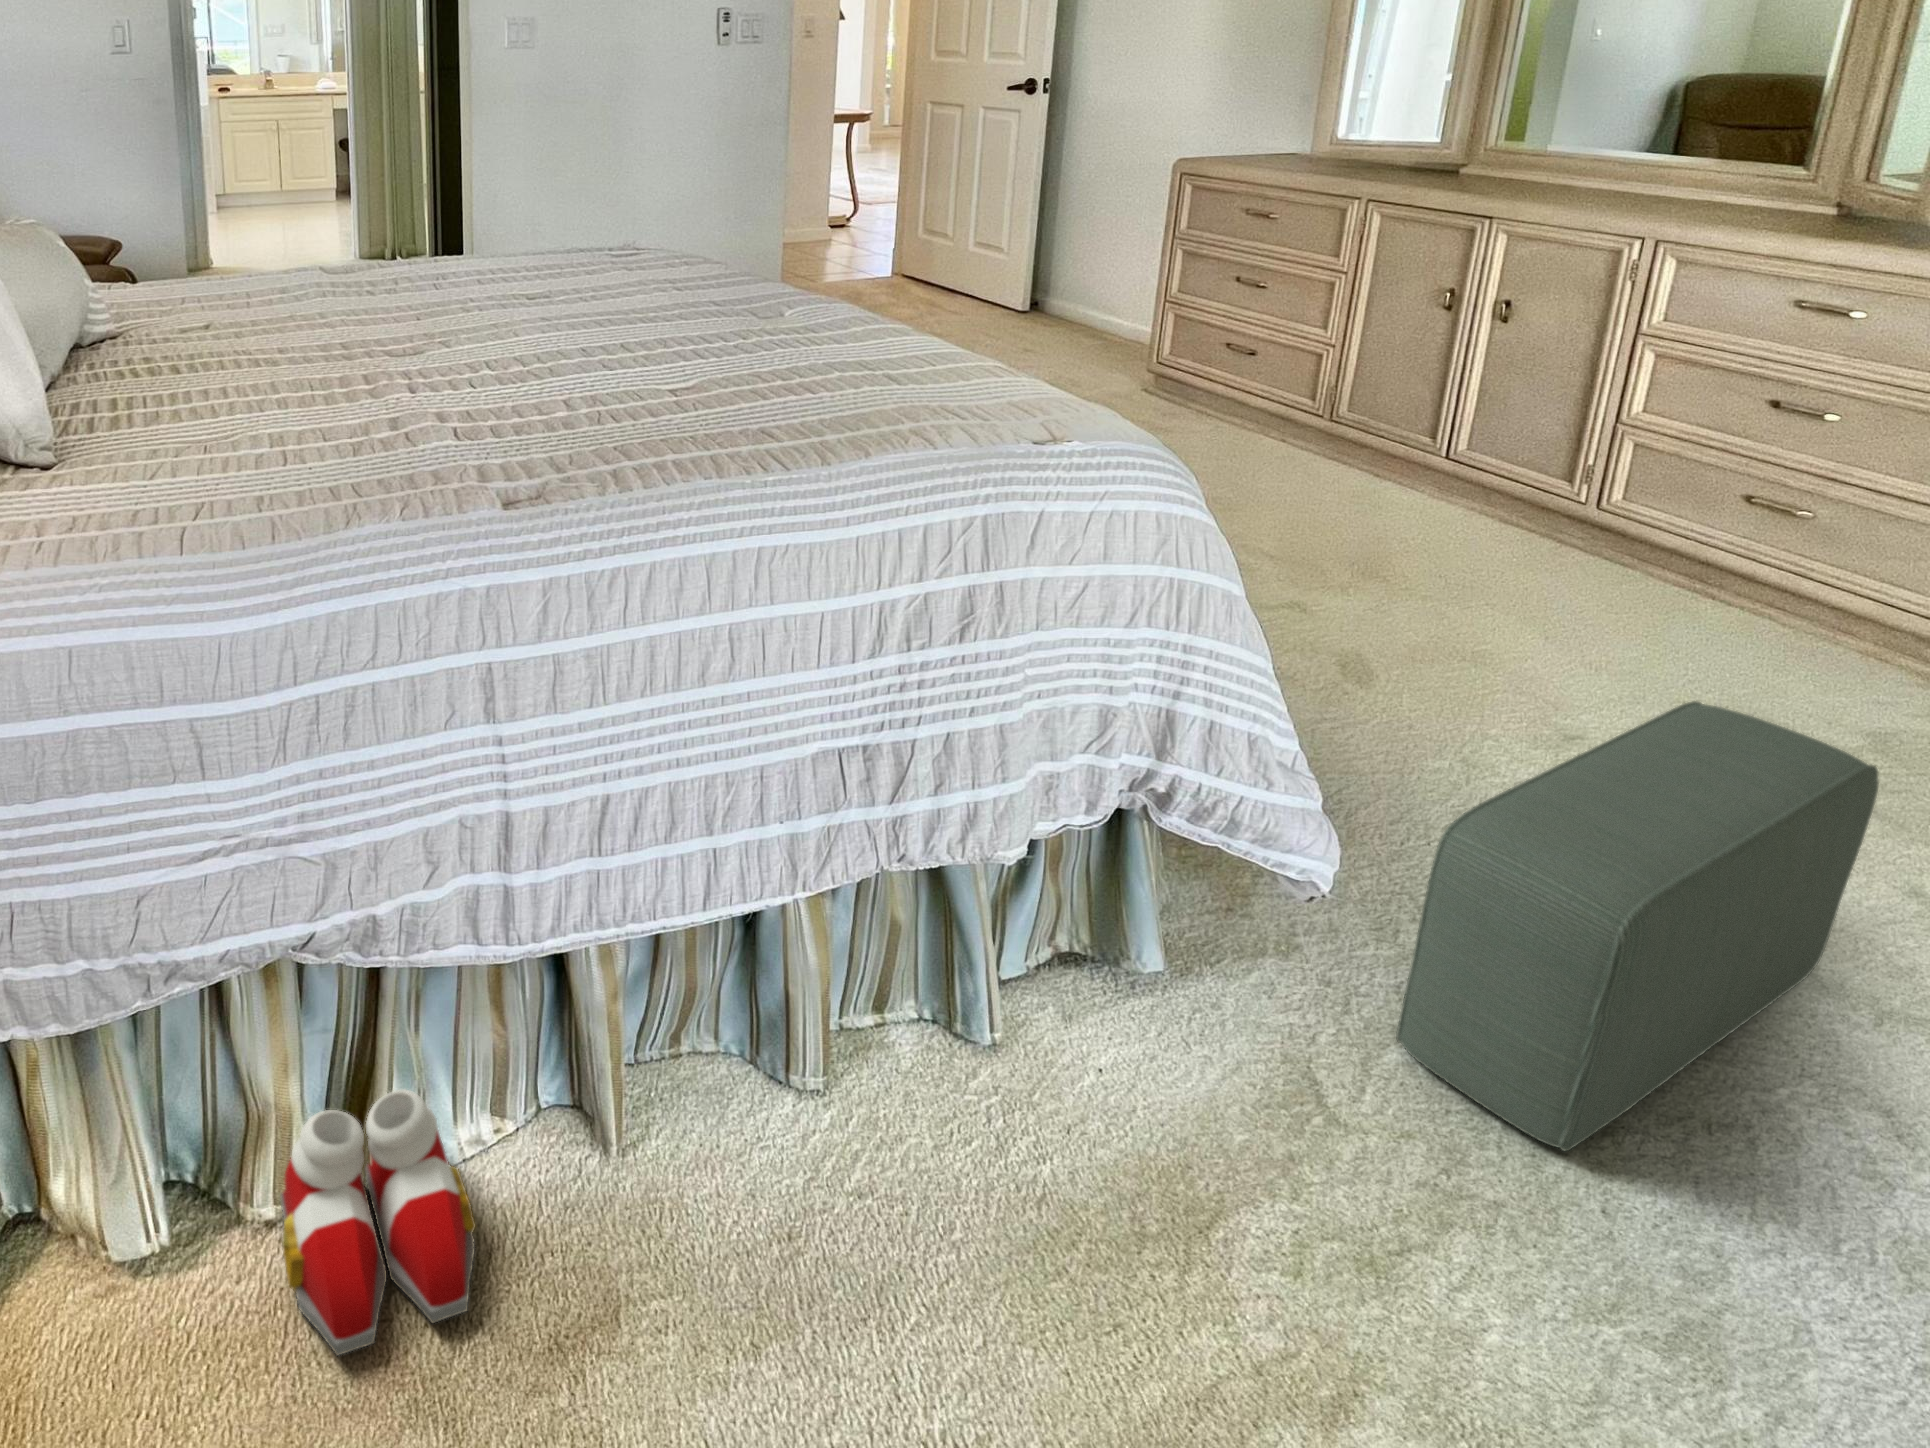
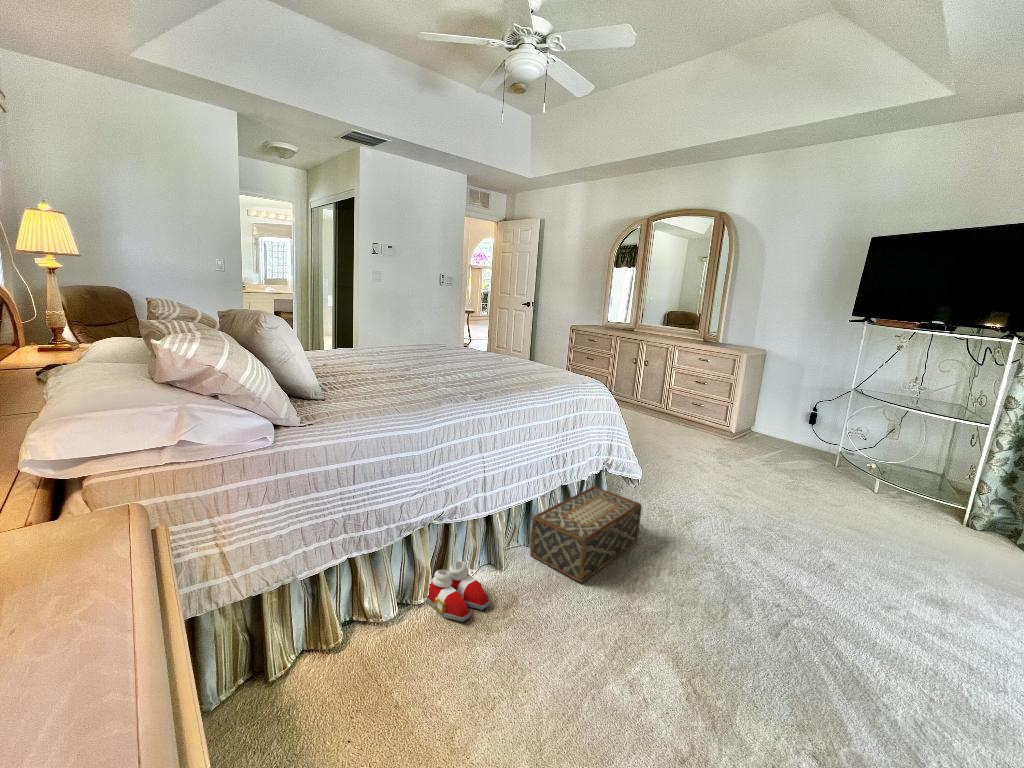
pouf: present [1396,701,1879,1151] -> none [655,437,723,524]
woven basket: none [732,871,1278,1333] -> present [530,486,642,583]

